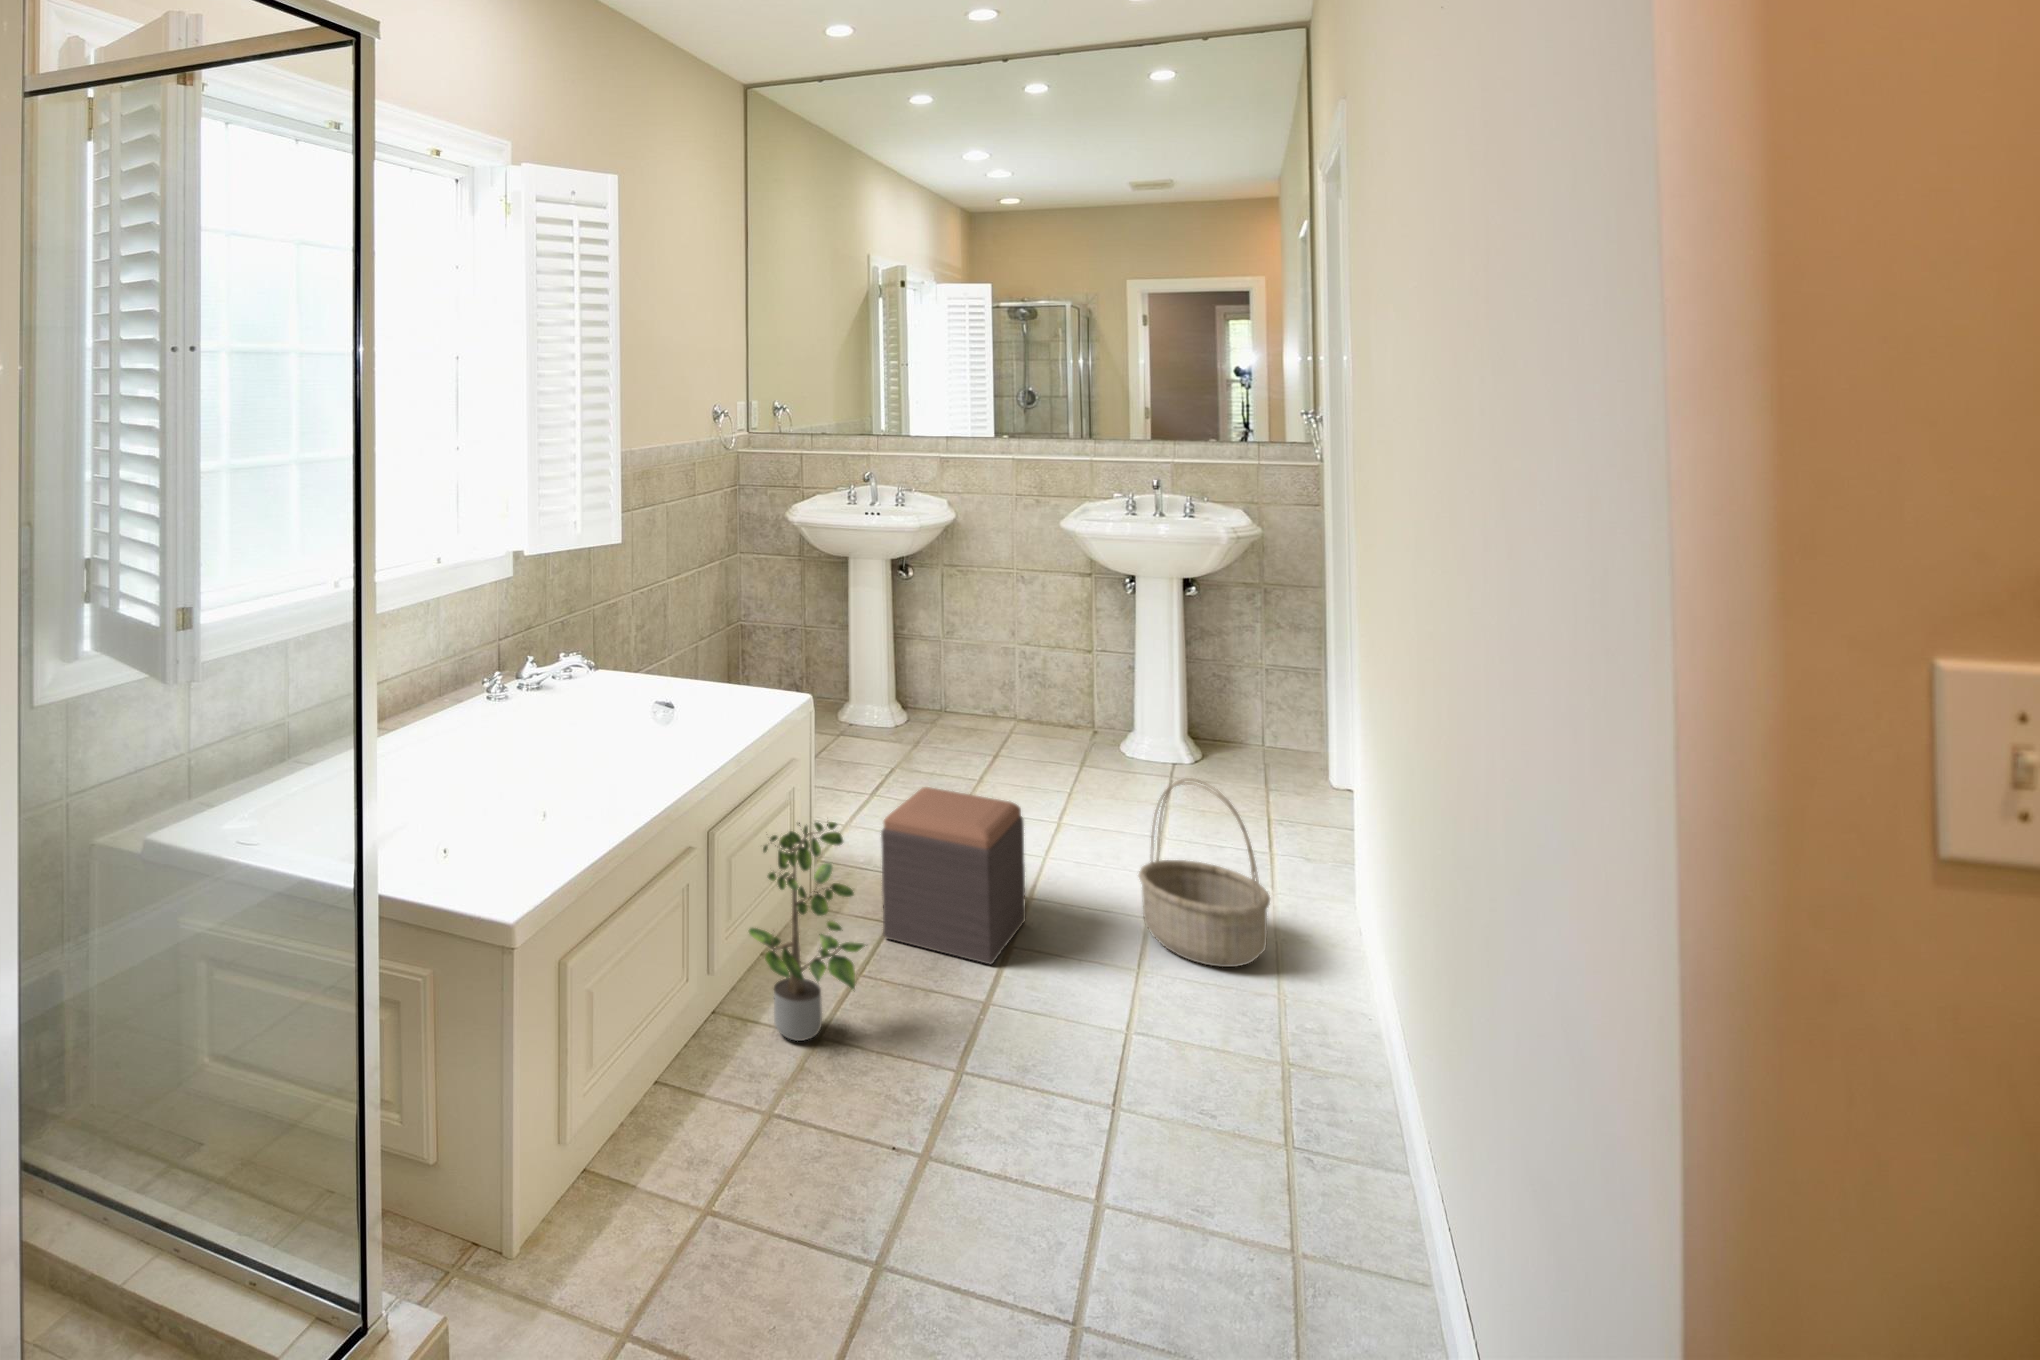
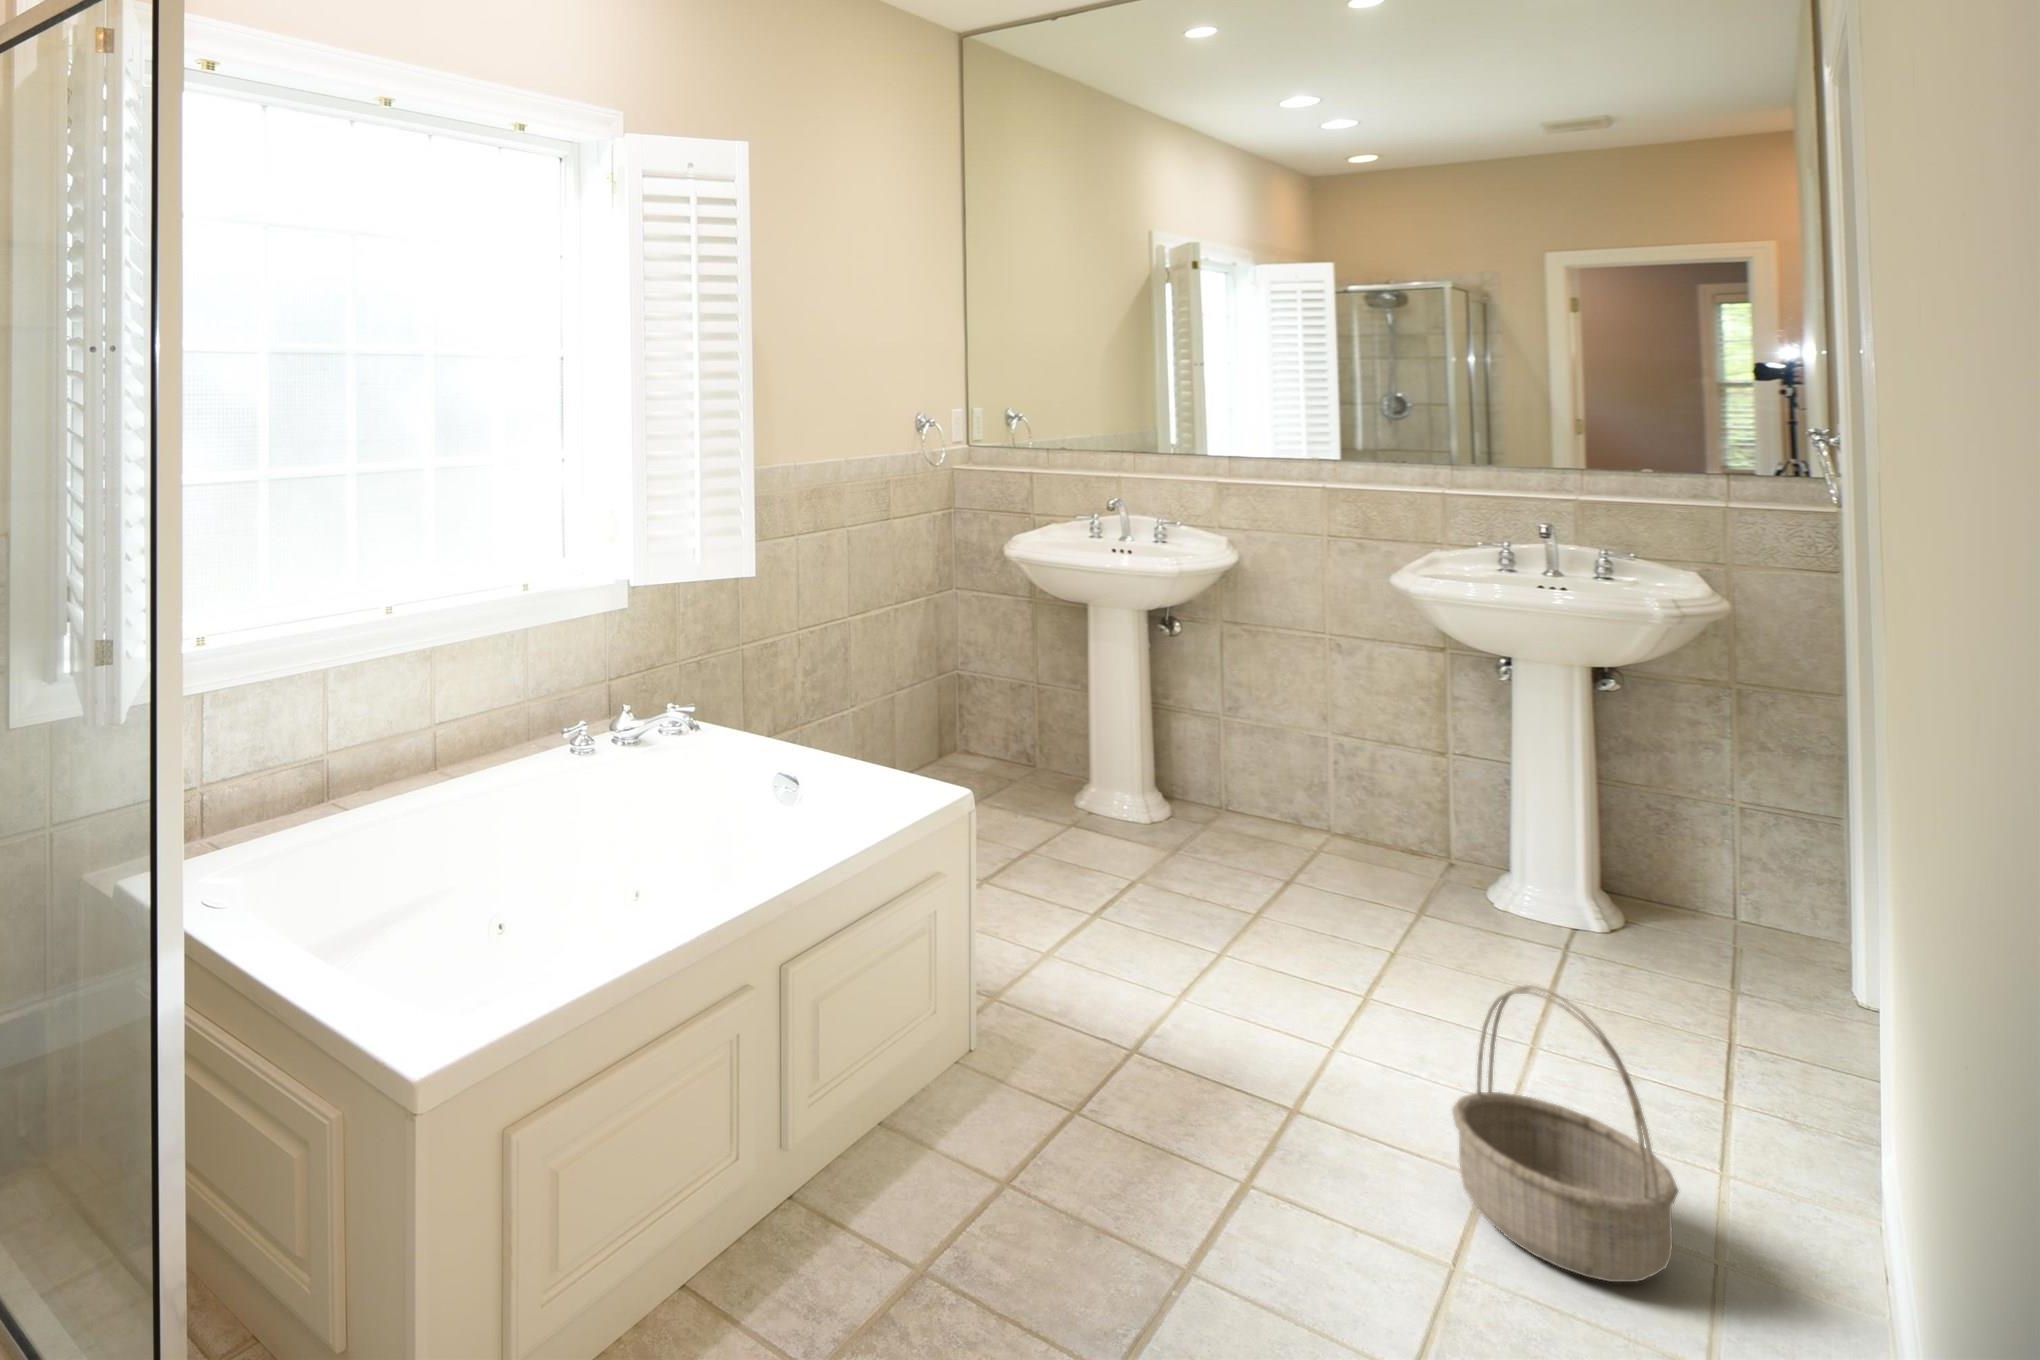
footstool: present [881,787,1026,964] -> none [1055,931,1274,1195]
potted plant: present [749,822,865,1041] -> none [840,968,1007,1252]

